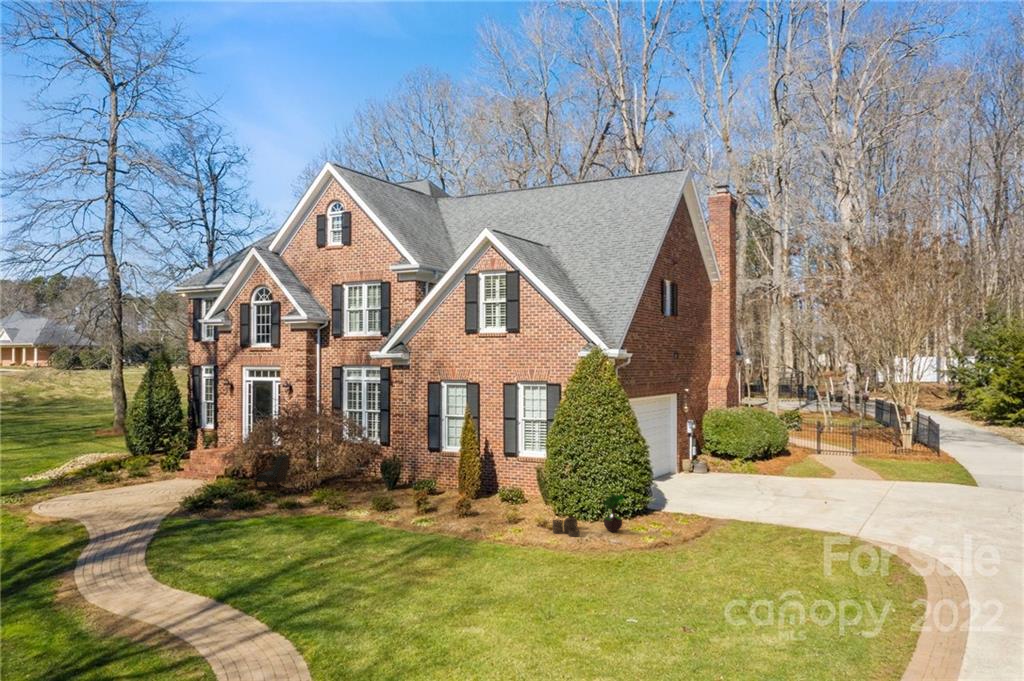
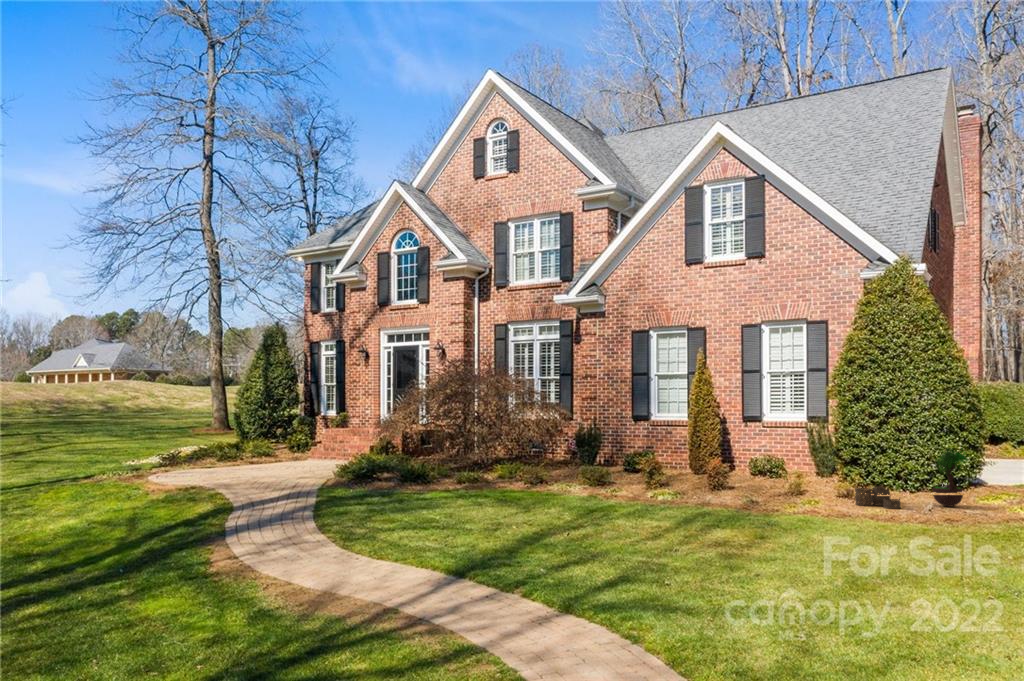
lounge chair: present [255,455,289,490] -> none [409,423,456,468]

